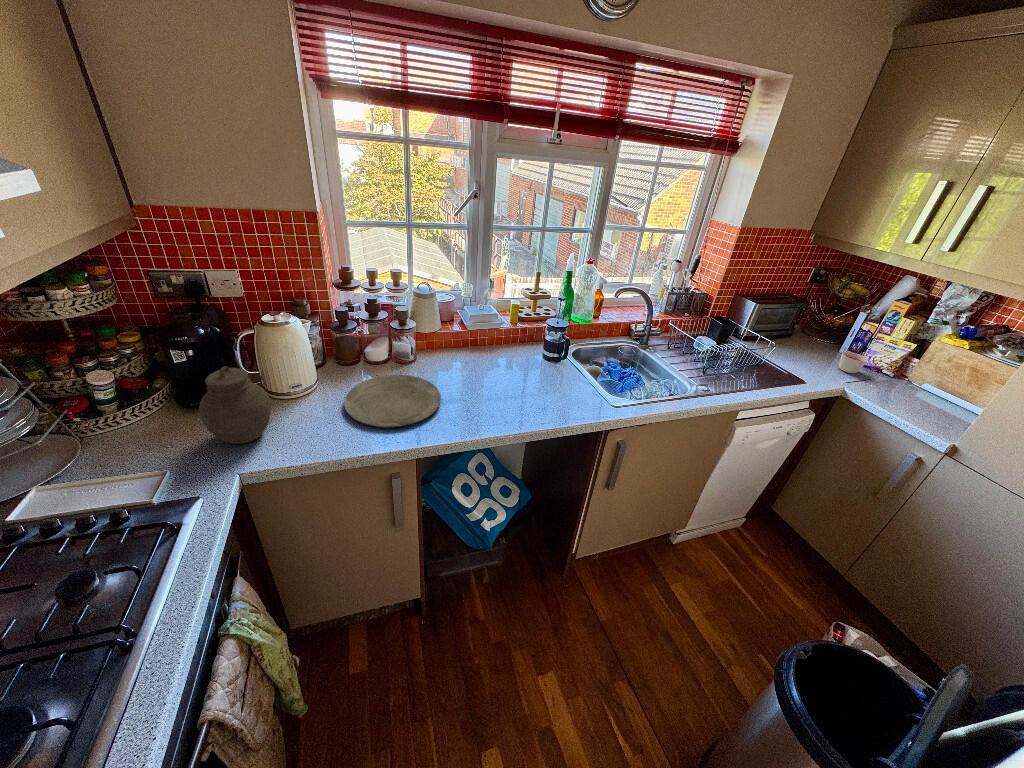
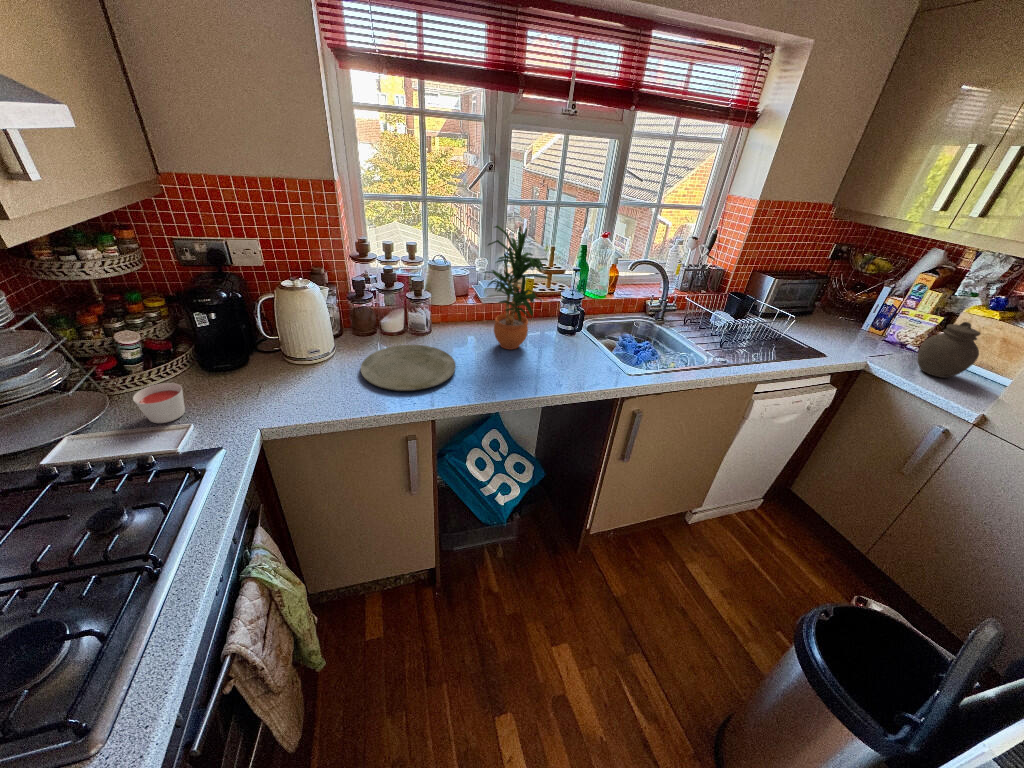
potted plant: none [467,256,537,378] -> present [485,225,550,350]
candle: present [838,352,868,373] -> present [133,383,185,423]
jar: present [199,367,271,444] -> present [918,322,980,378]

